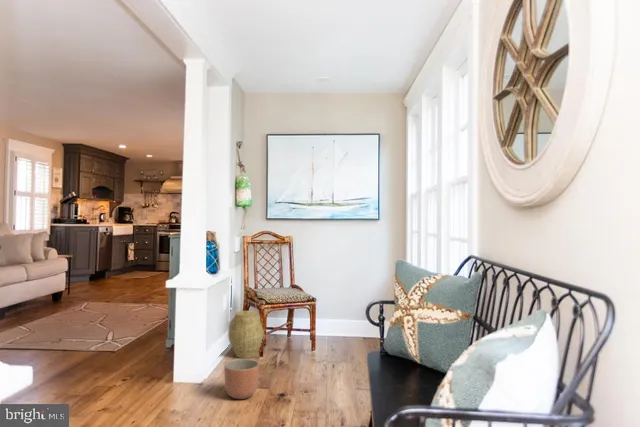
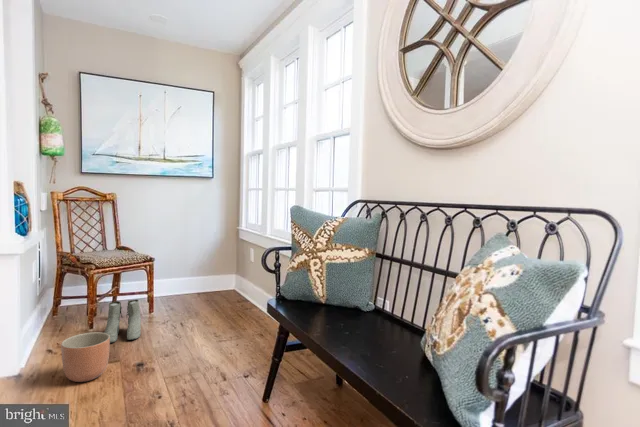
woven basket: present [228,311,264,358] -> none [43,278,94,334]
boots: none [265,335,297,372] -> present [104,300,141,343]

